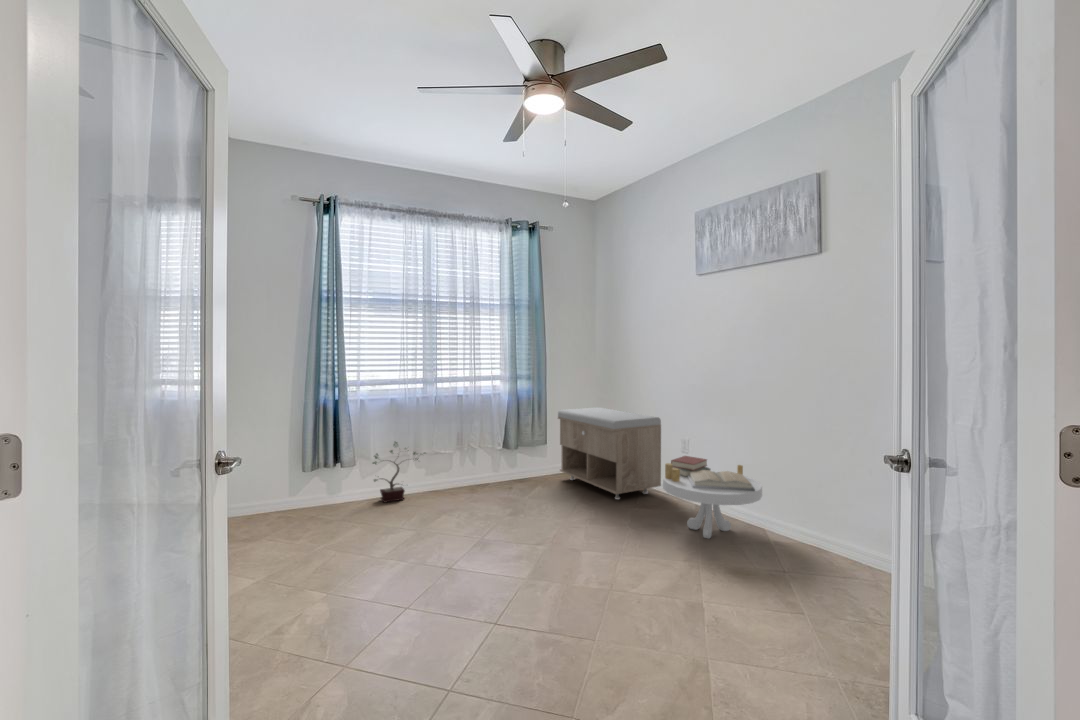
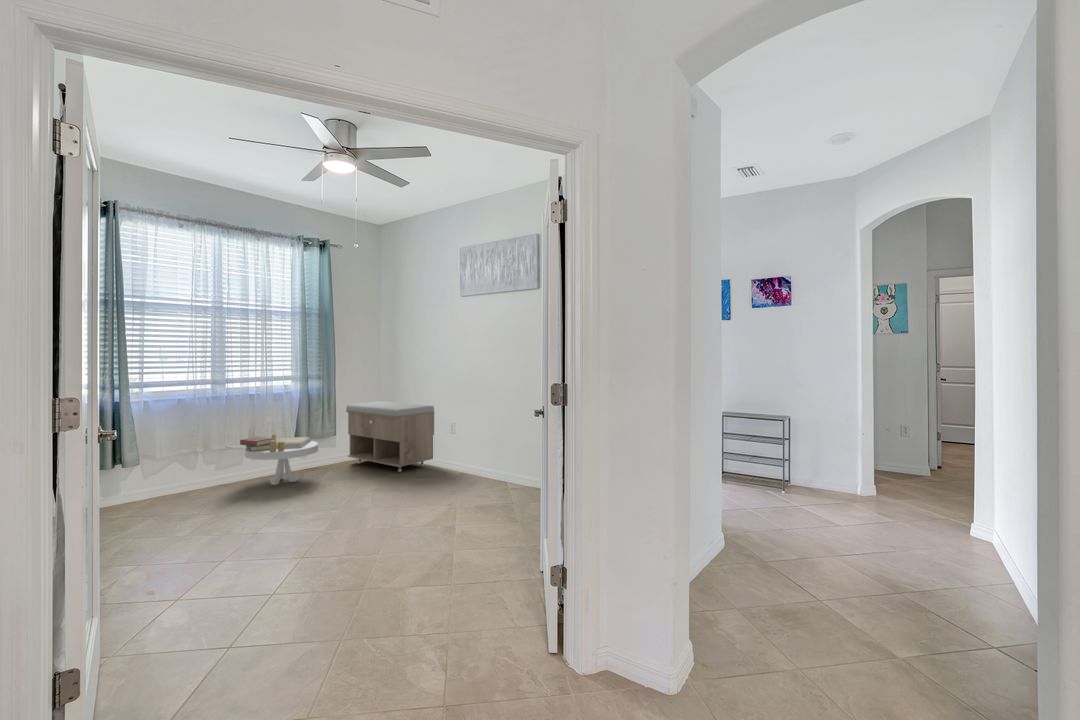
potted plant: present [373,442,425,502] -> none [157,439,219,499]
side table: present [663,456,762,539] -> present [240,434,318,485]

